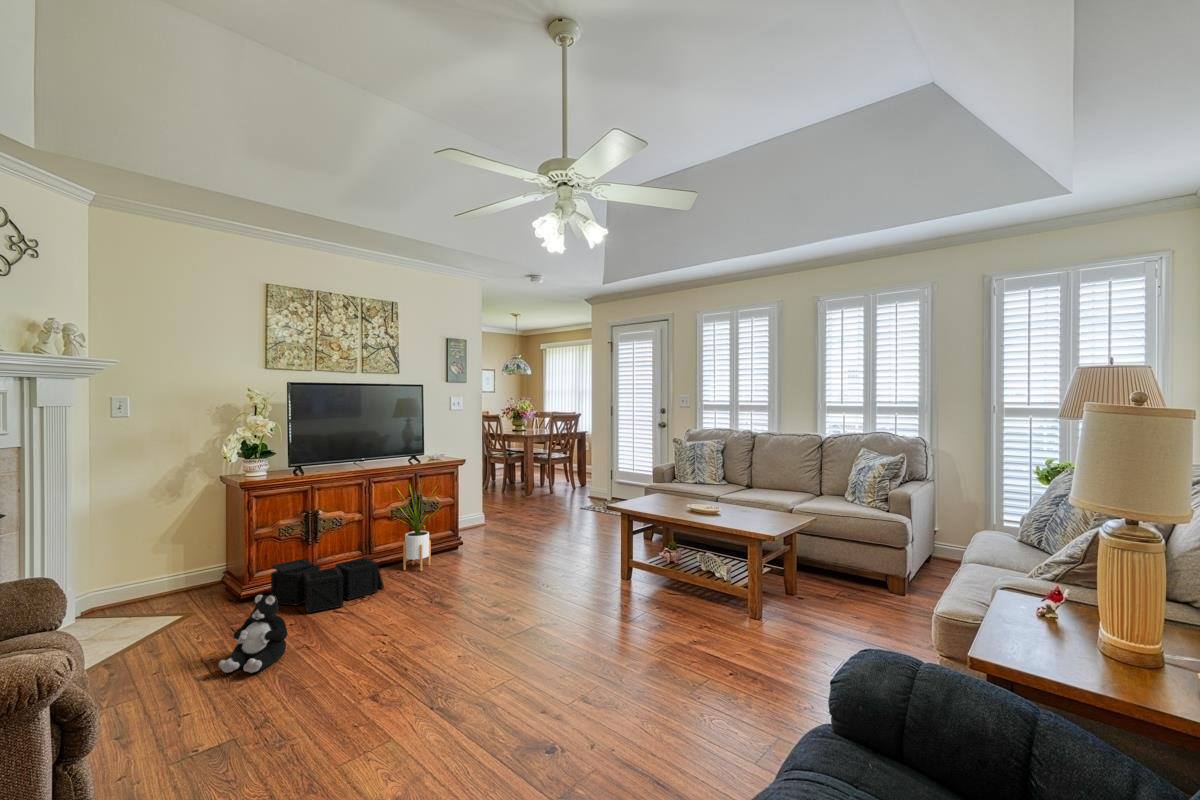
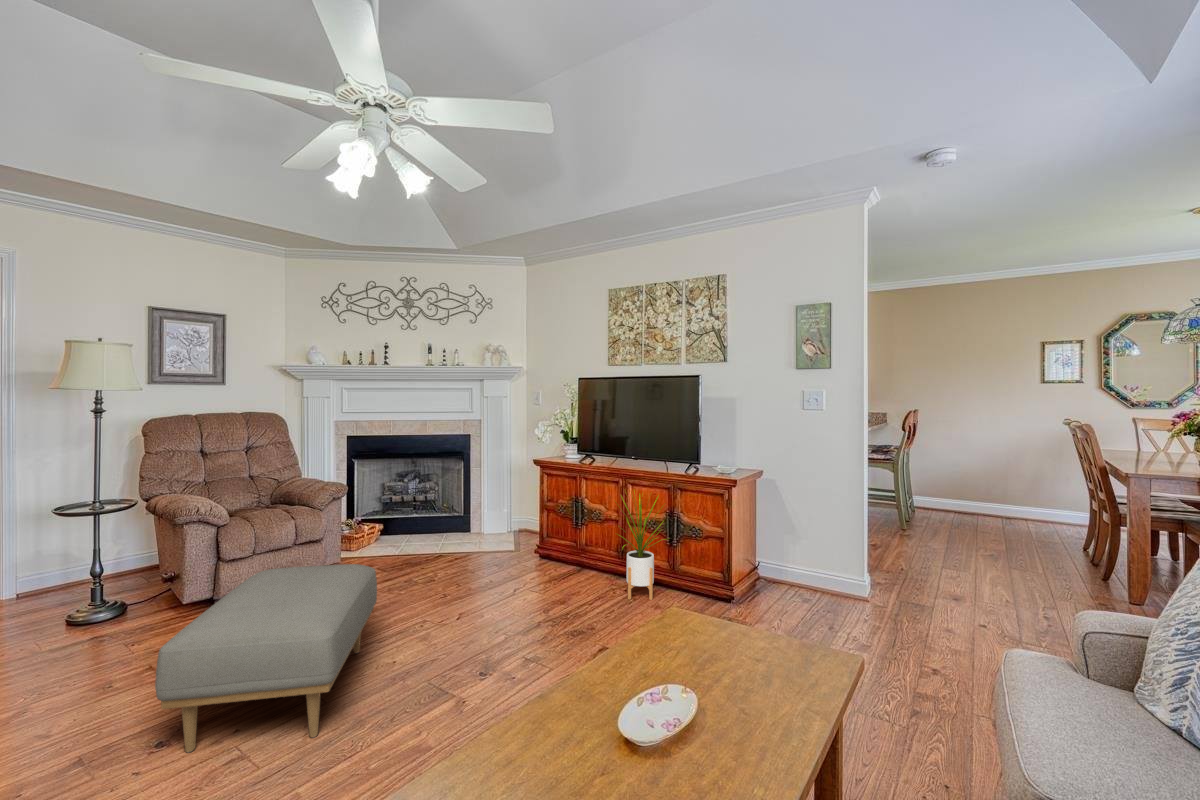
storage bin: present [271,557,384,613] -> none [507,533,589,593]
ottoman: none [399,573,597,722] -> present [155,564,377,753]
plush toy: present [219,594,287,673] -> none [392,537,442,589]

